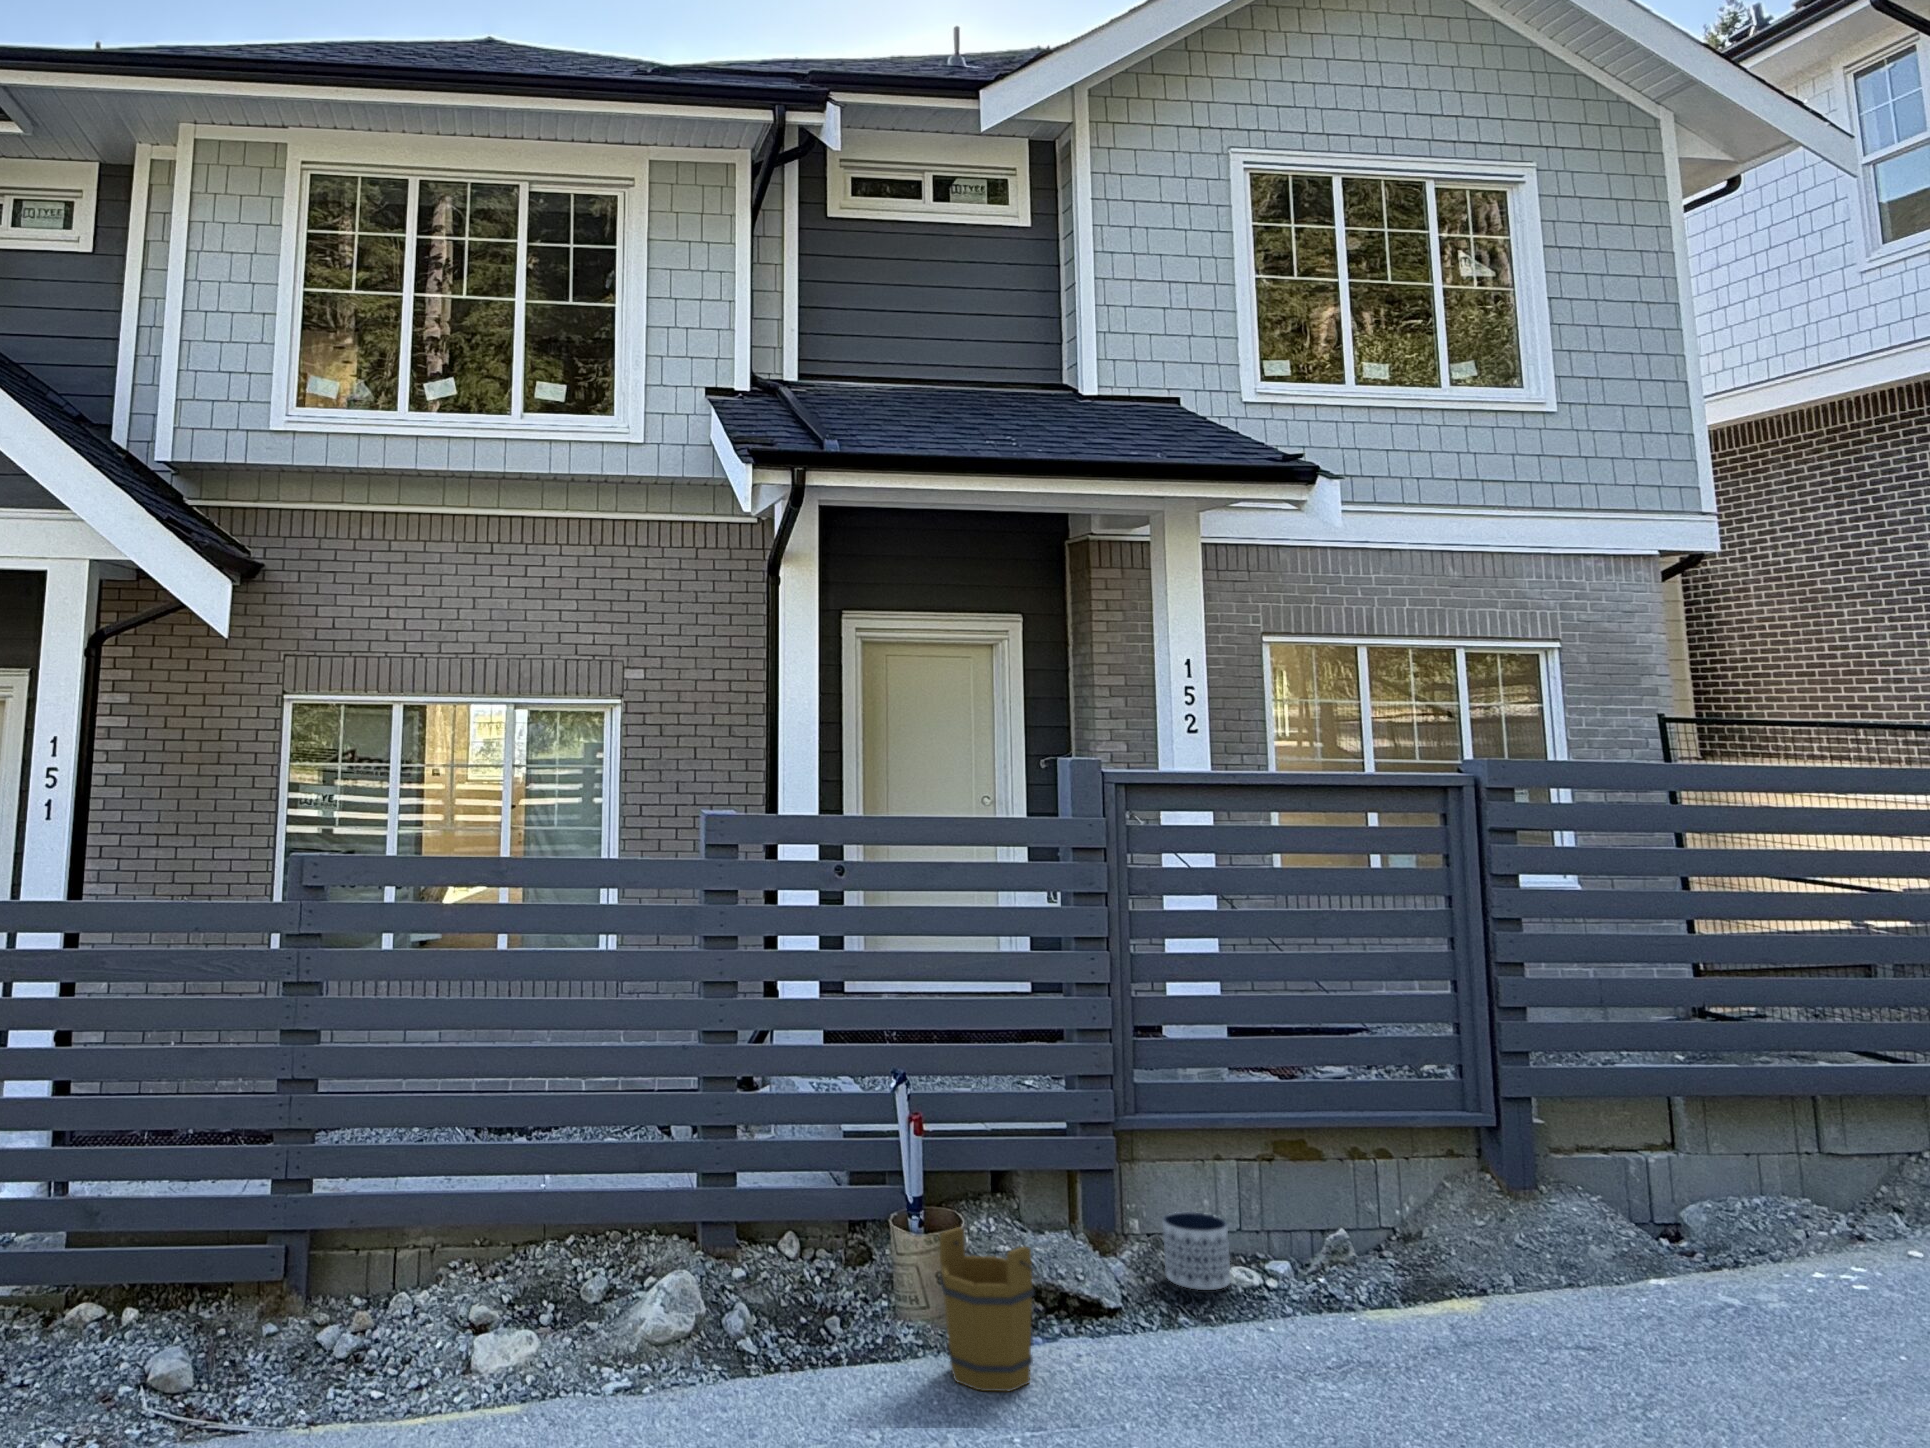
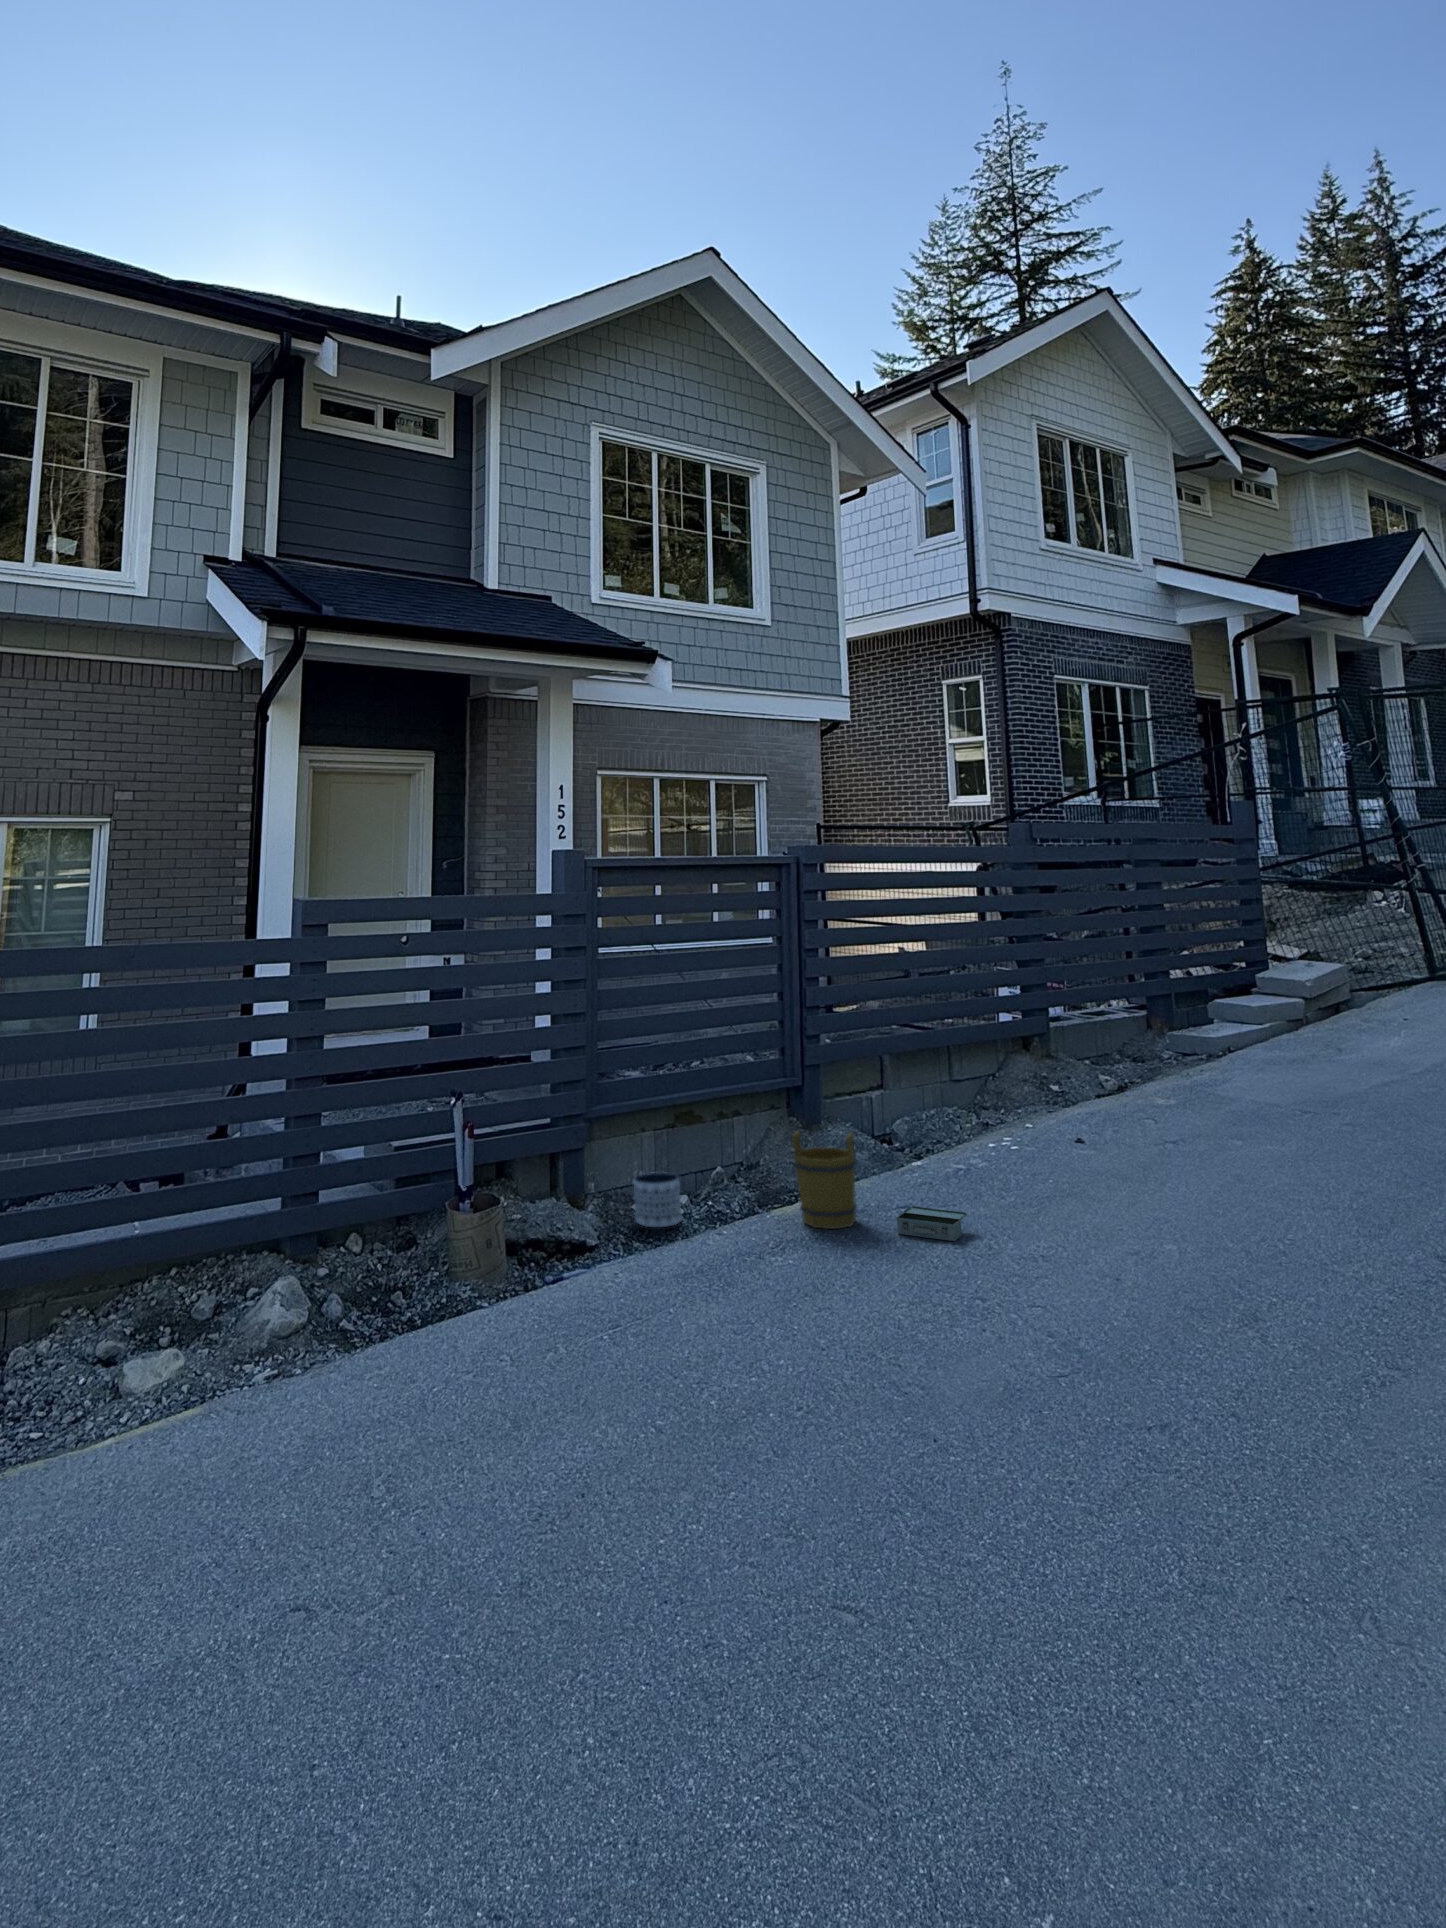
bucket: present [940,1227,1040,1391] -> present [792,1131,857,1229]
toolbox: none [1539,1333,1662,1401] -> present [897,1206,967,1241]

